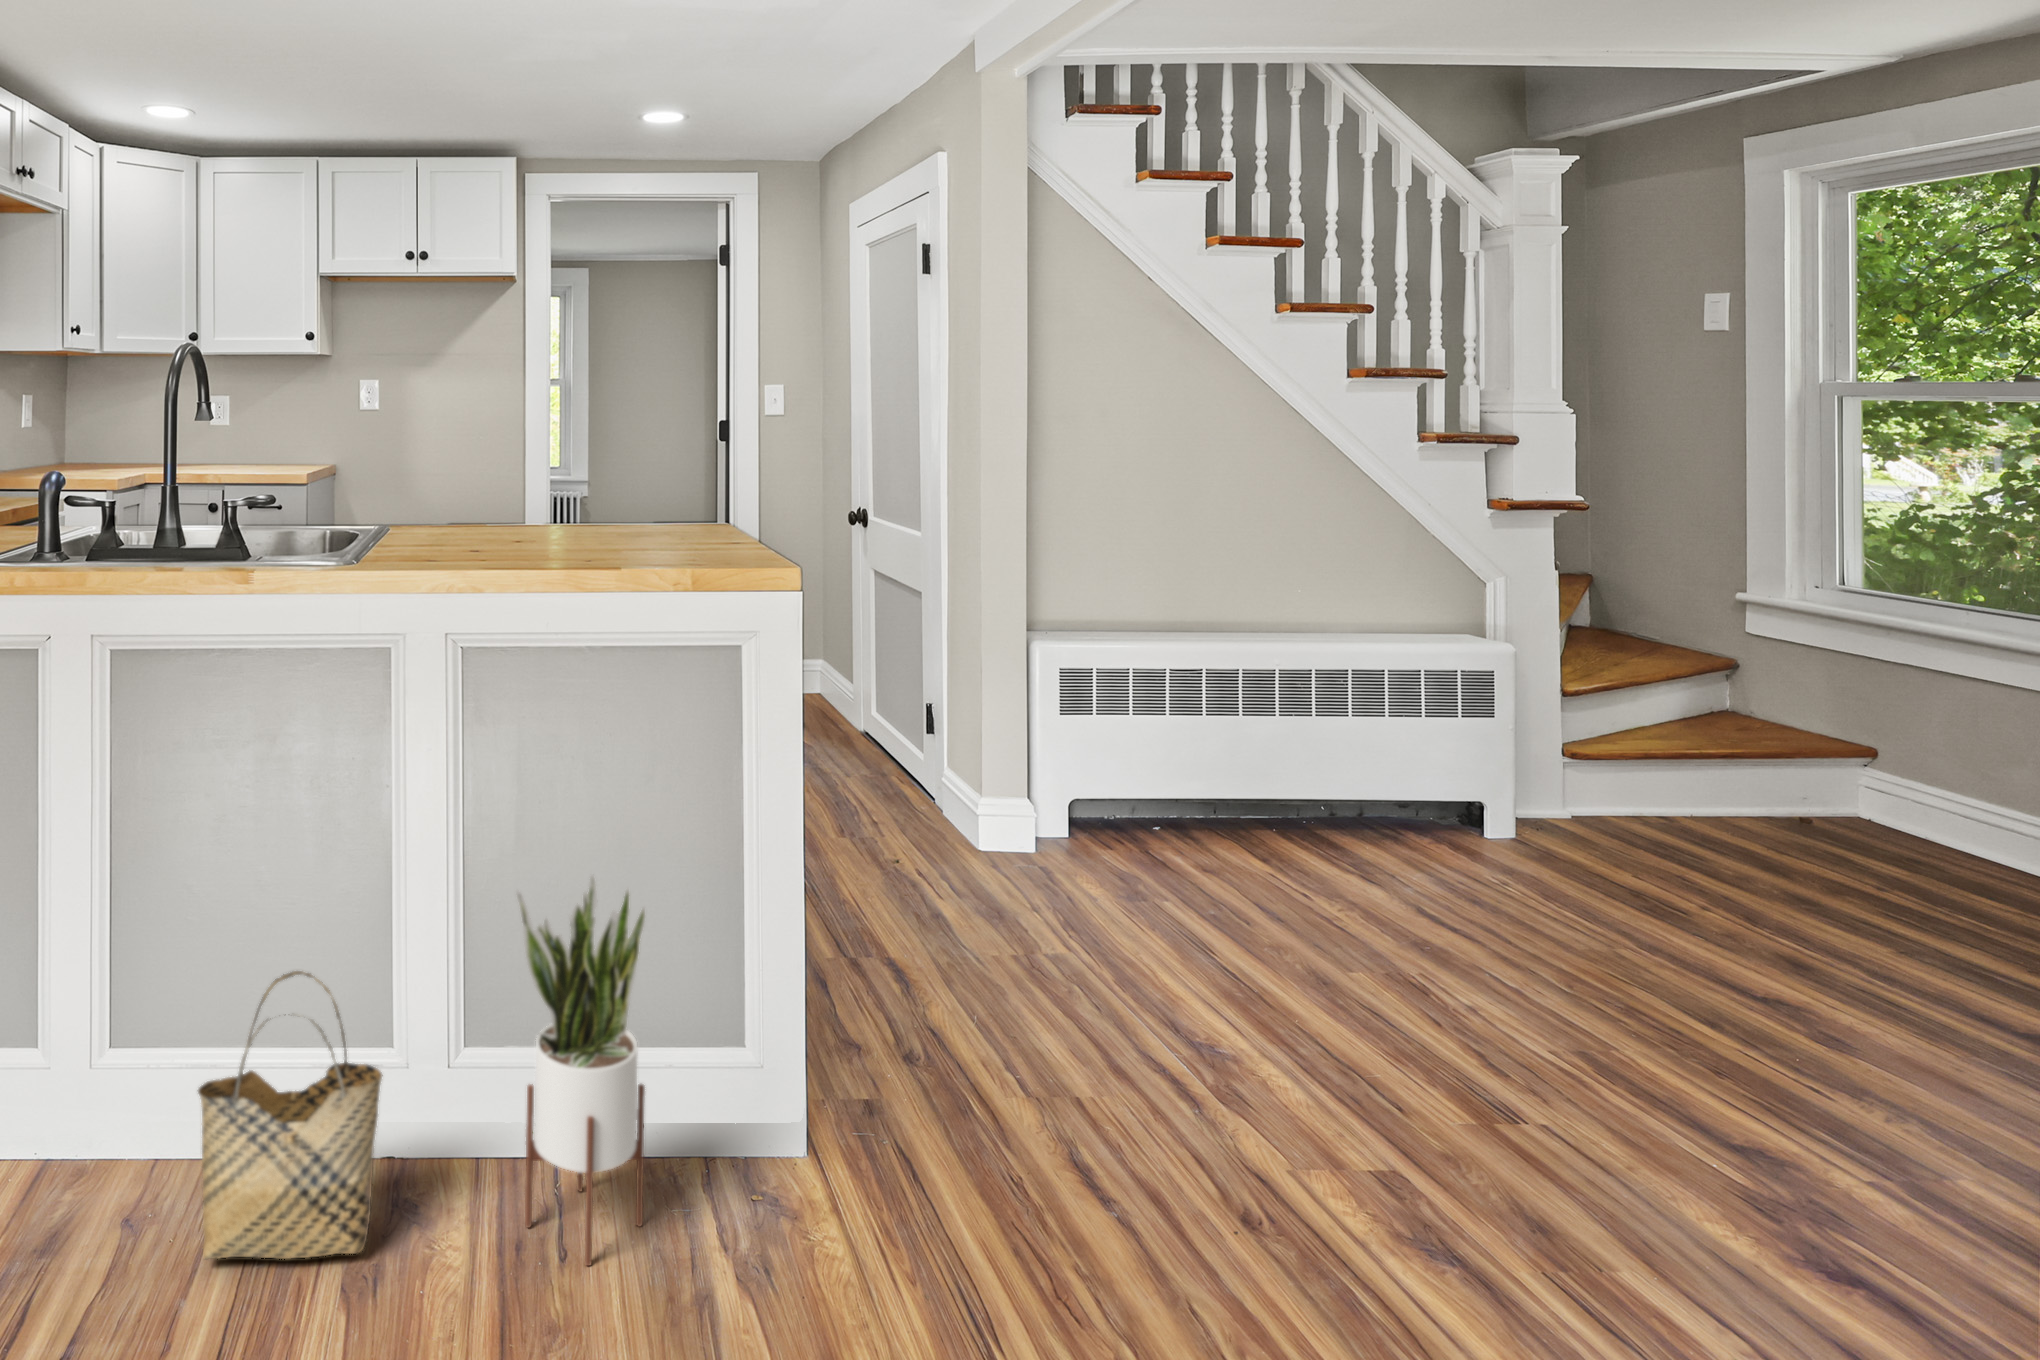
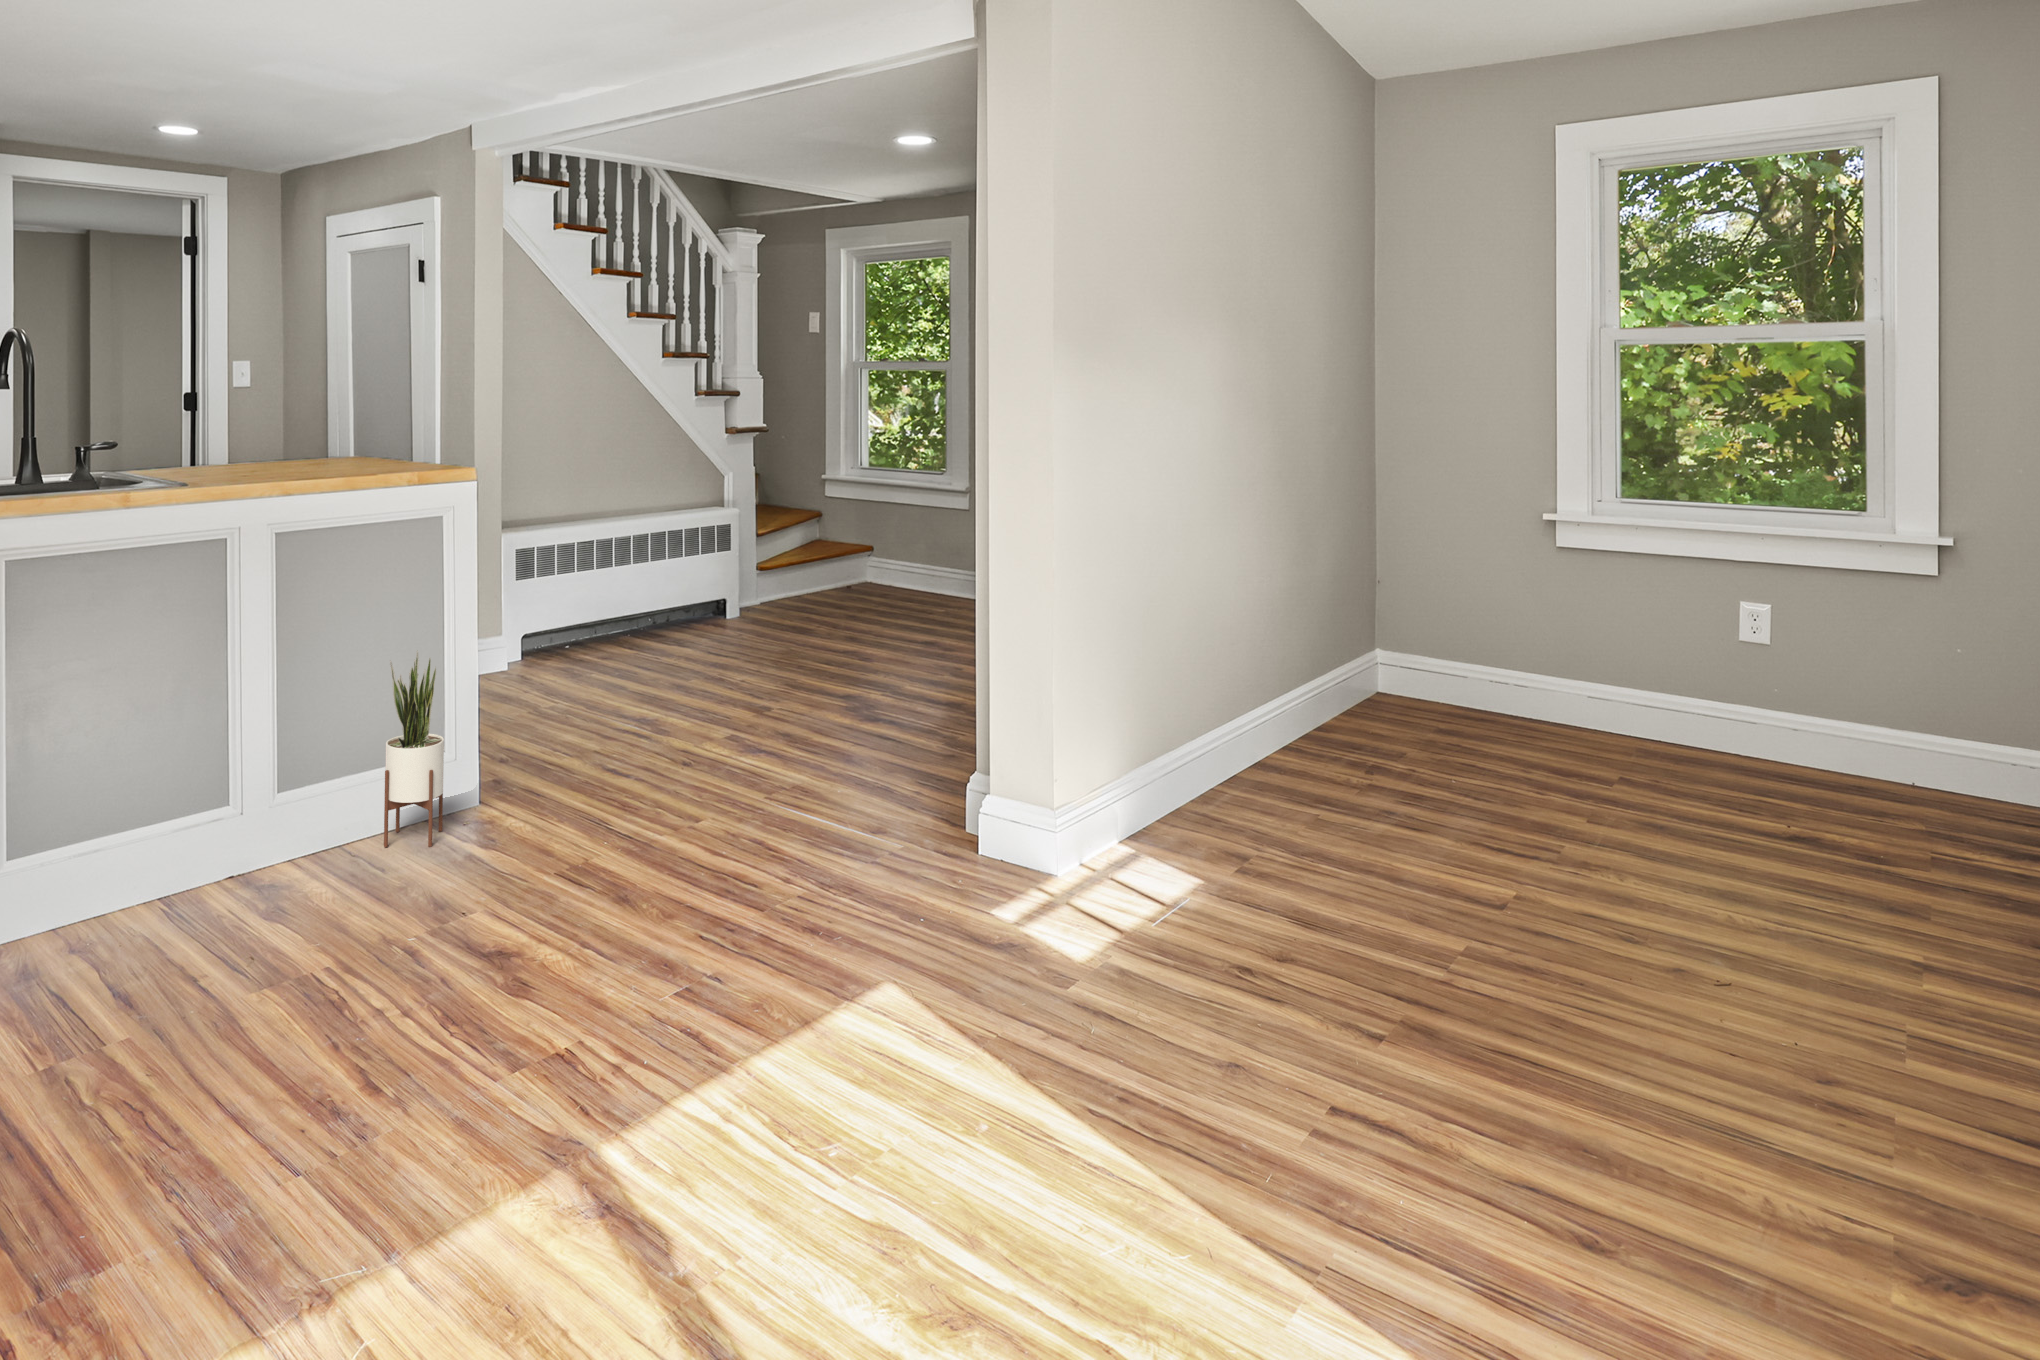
woven basket: present [198,971,383,1259] -> none [209,740,314,901]

